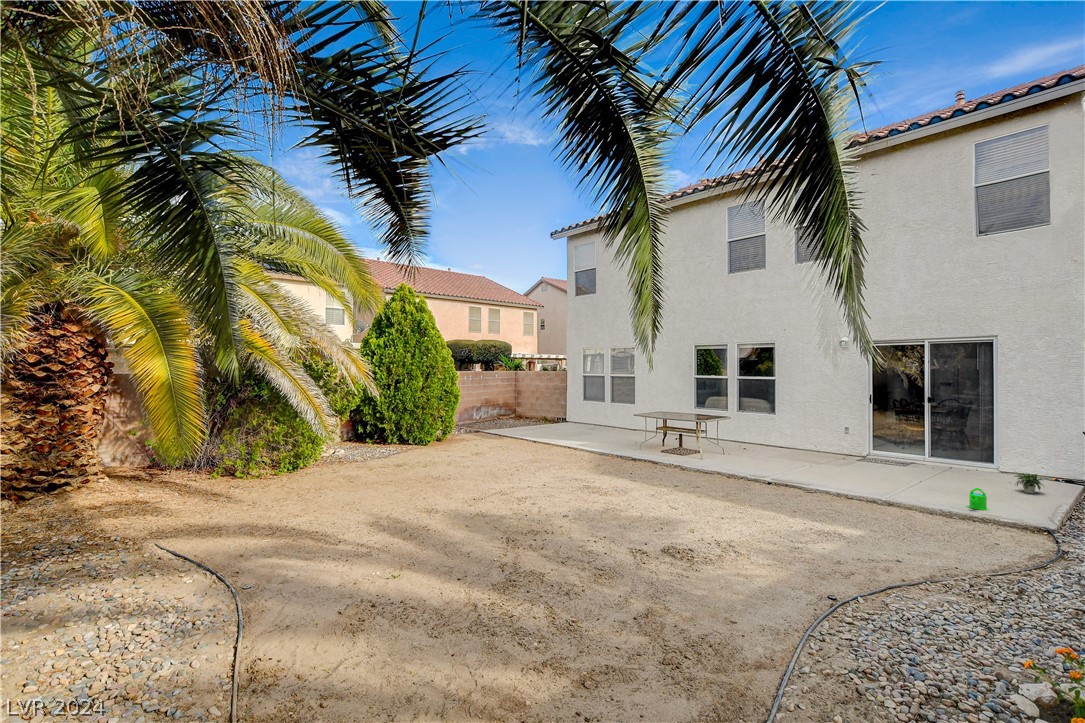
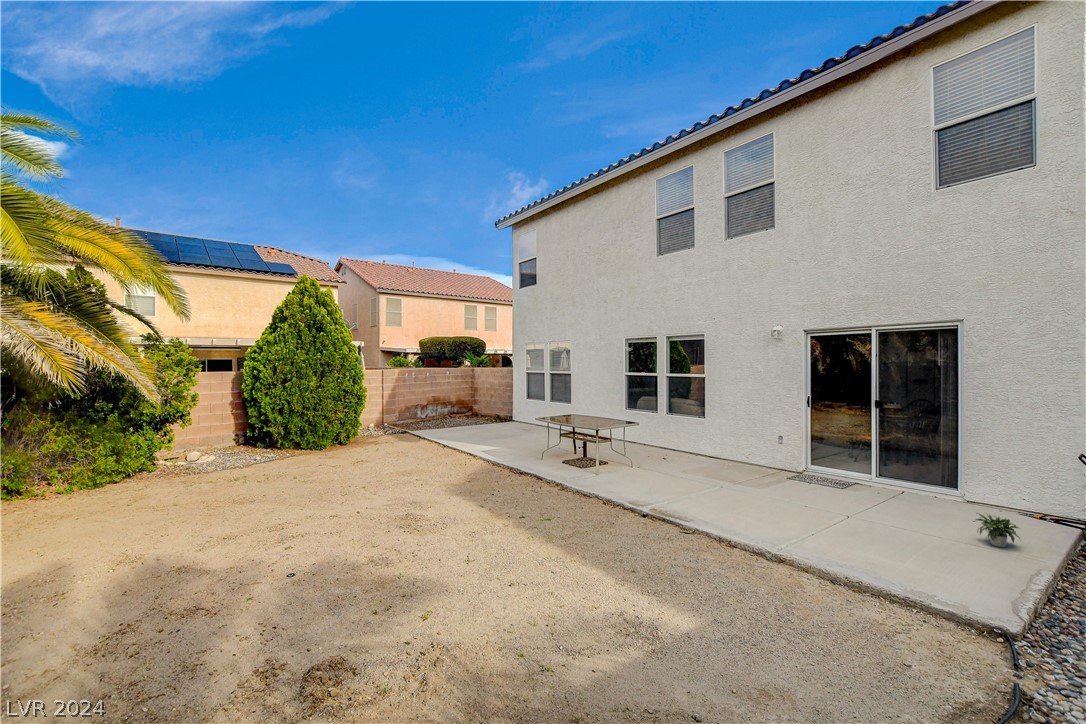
watering can: present [968,488,987,510] -> none [891,544,920,580]

